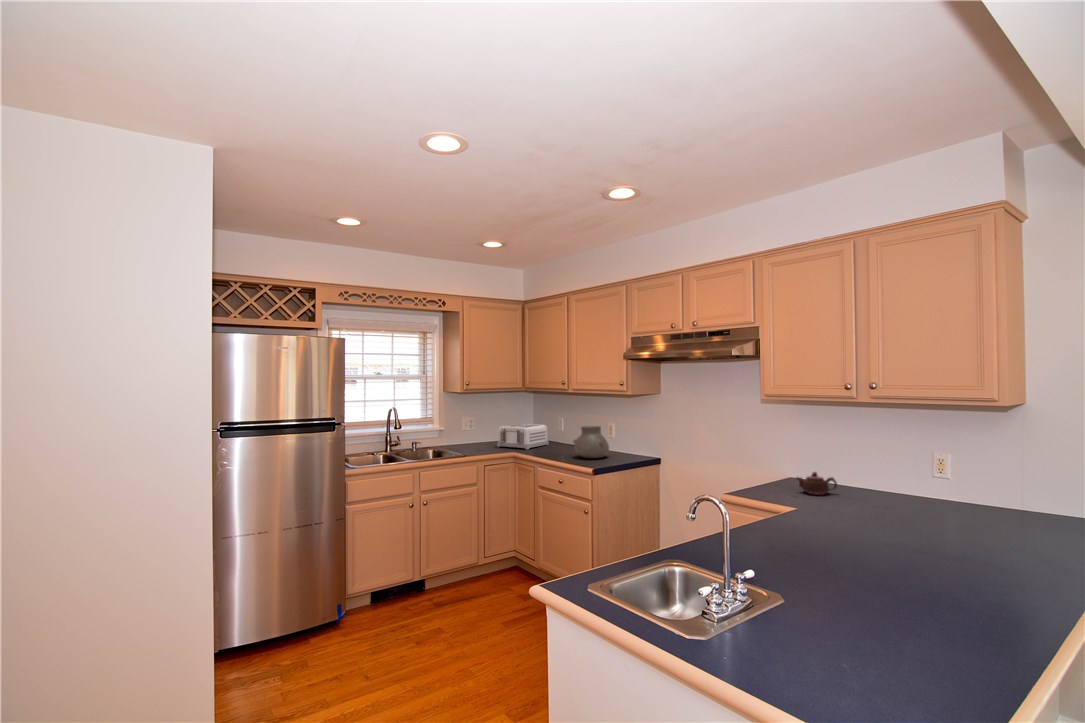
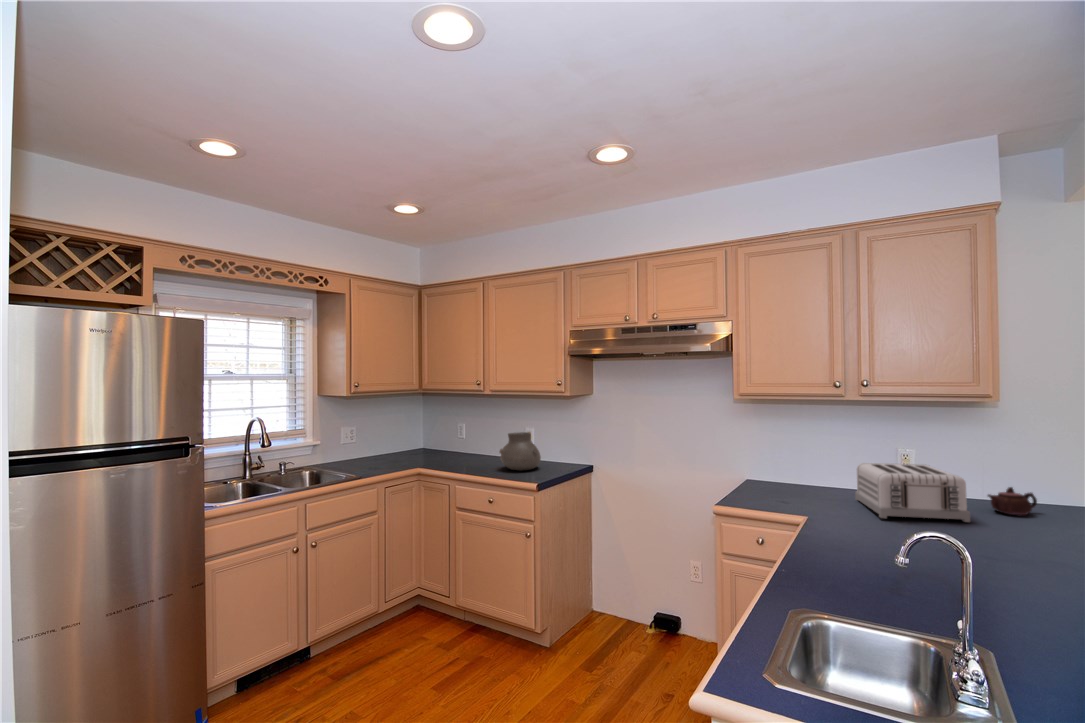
toaster: present [497,424,549,449] -> present [855,463,970,522]
teapot: present [797,472,837,495] -> present [988,487,1037,515]

